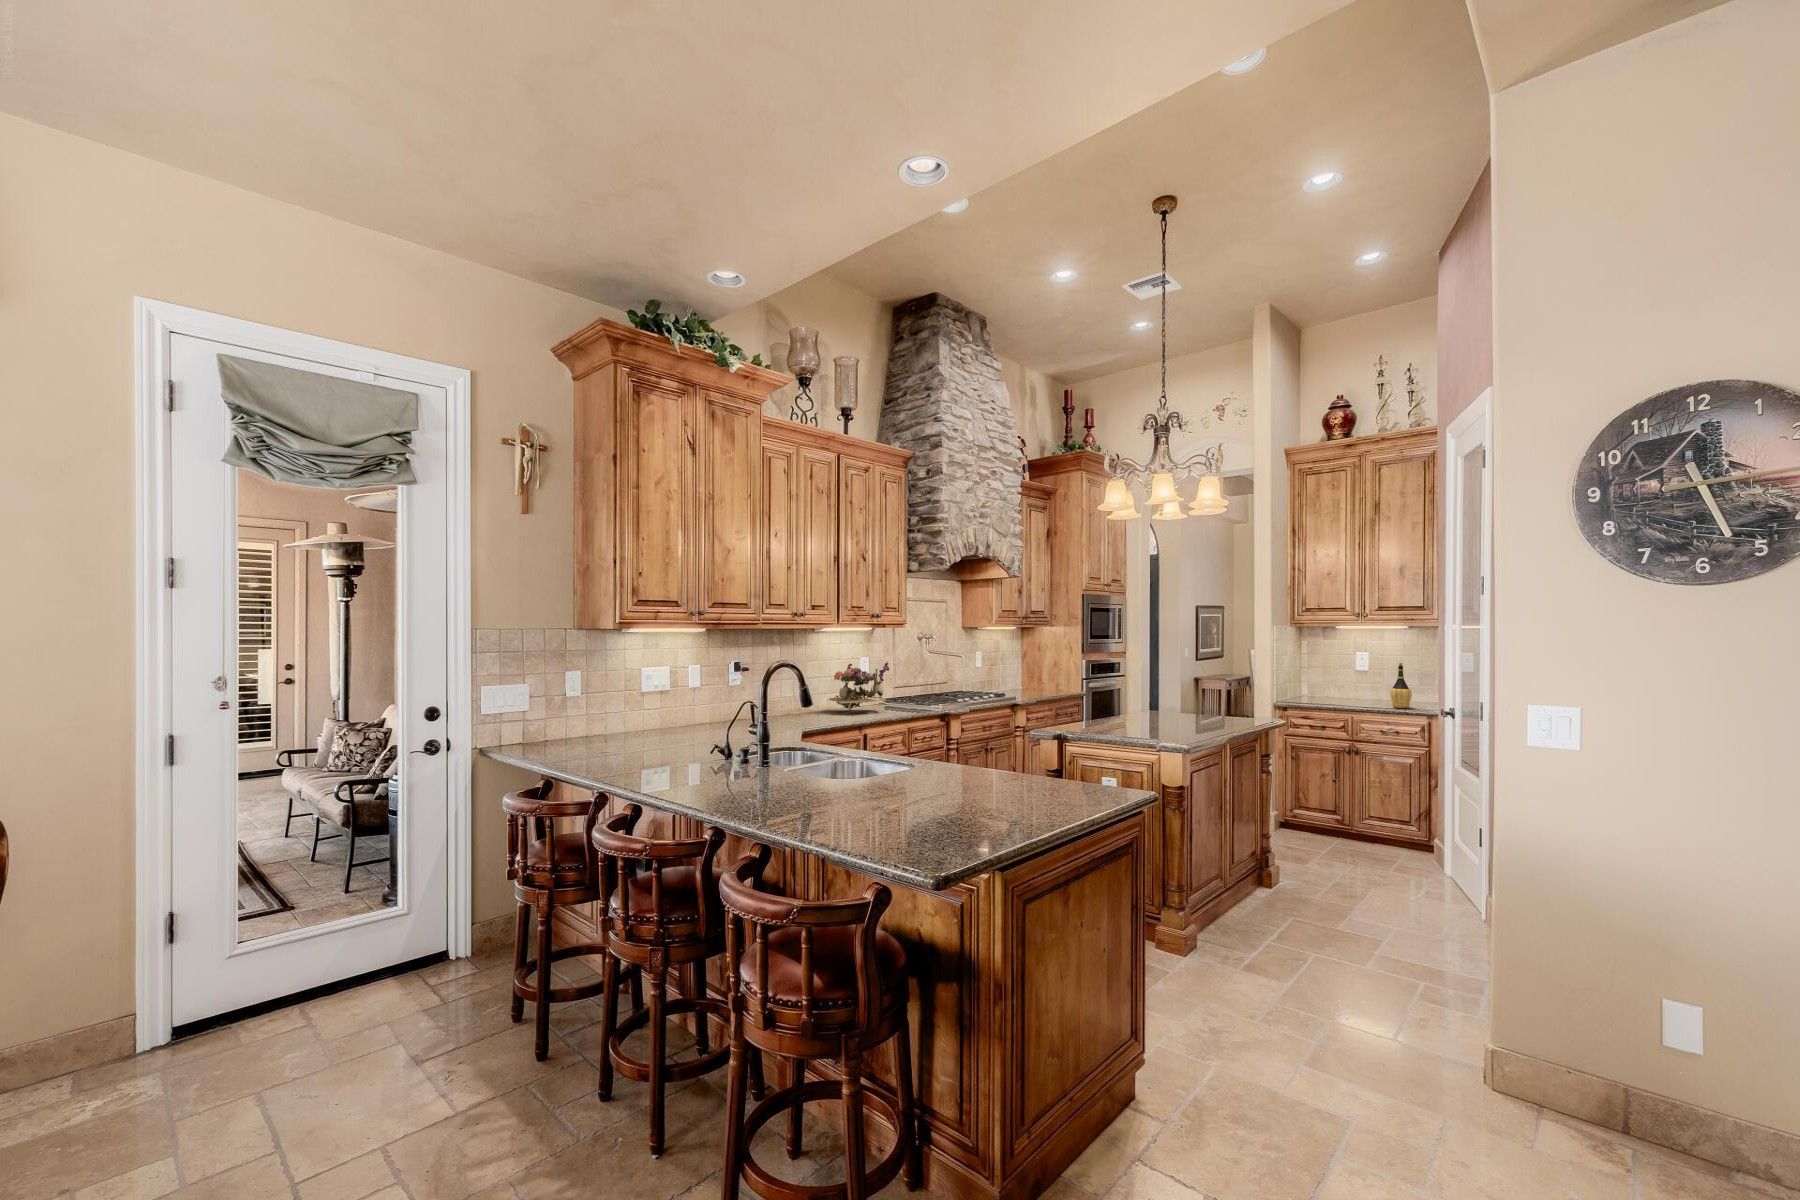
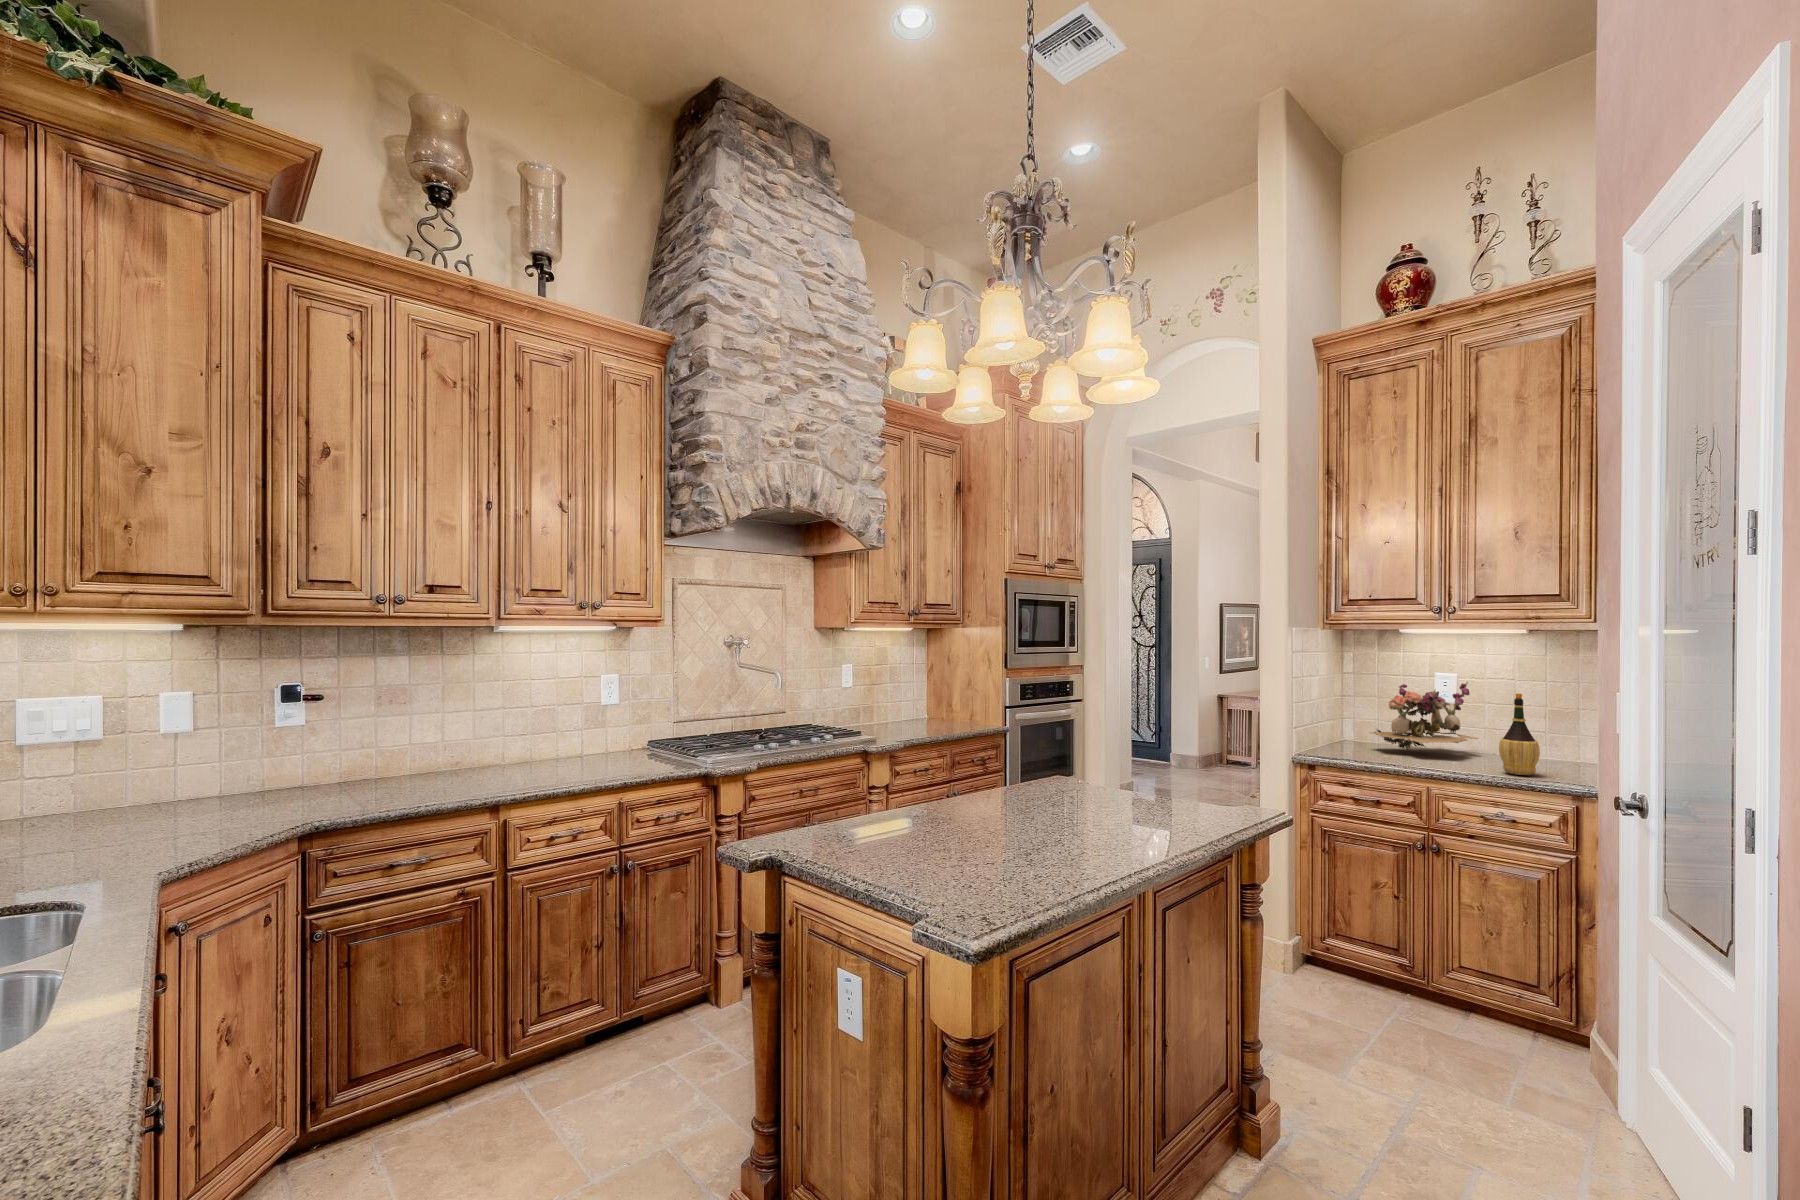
flower arrangement: present [829,662,889,710] -> present [1371,682,1479,751]

